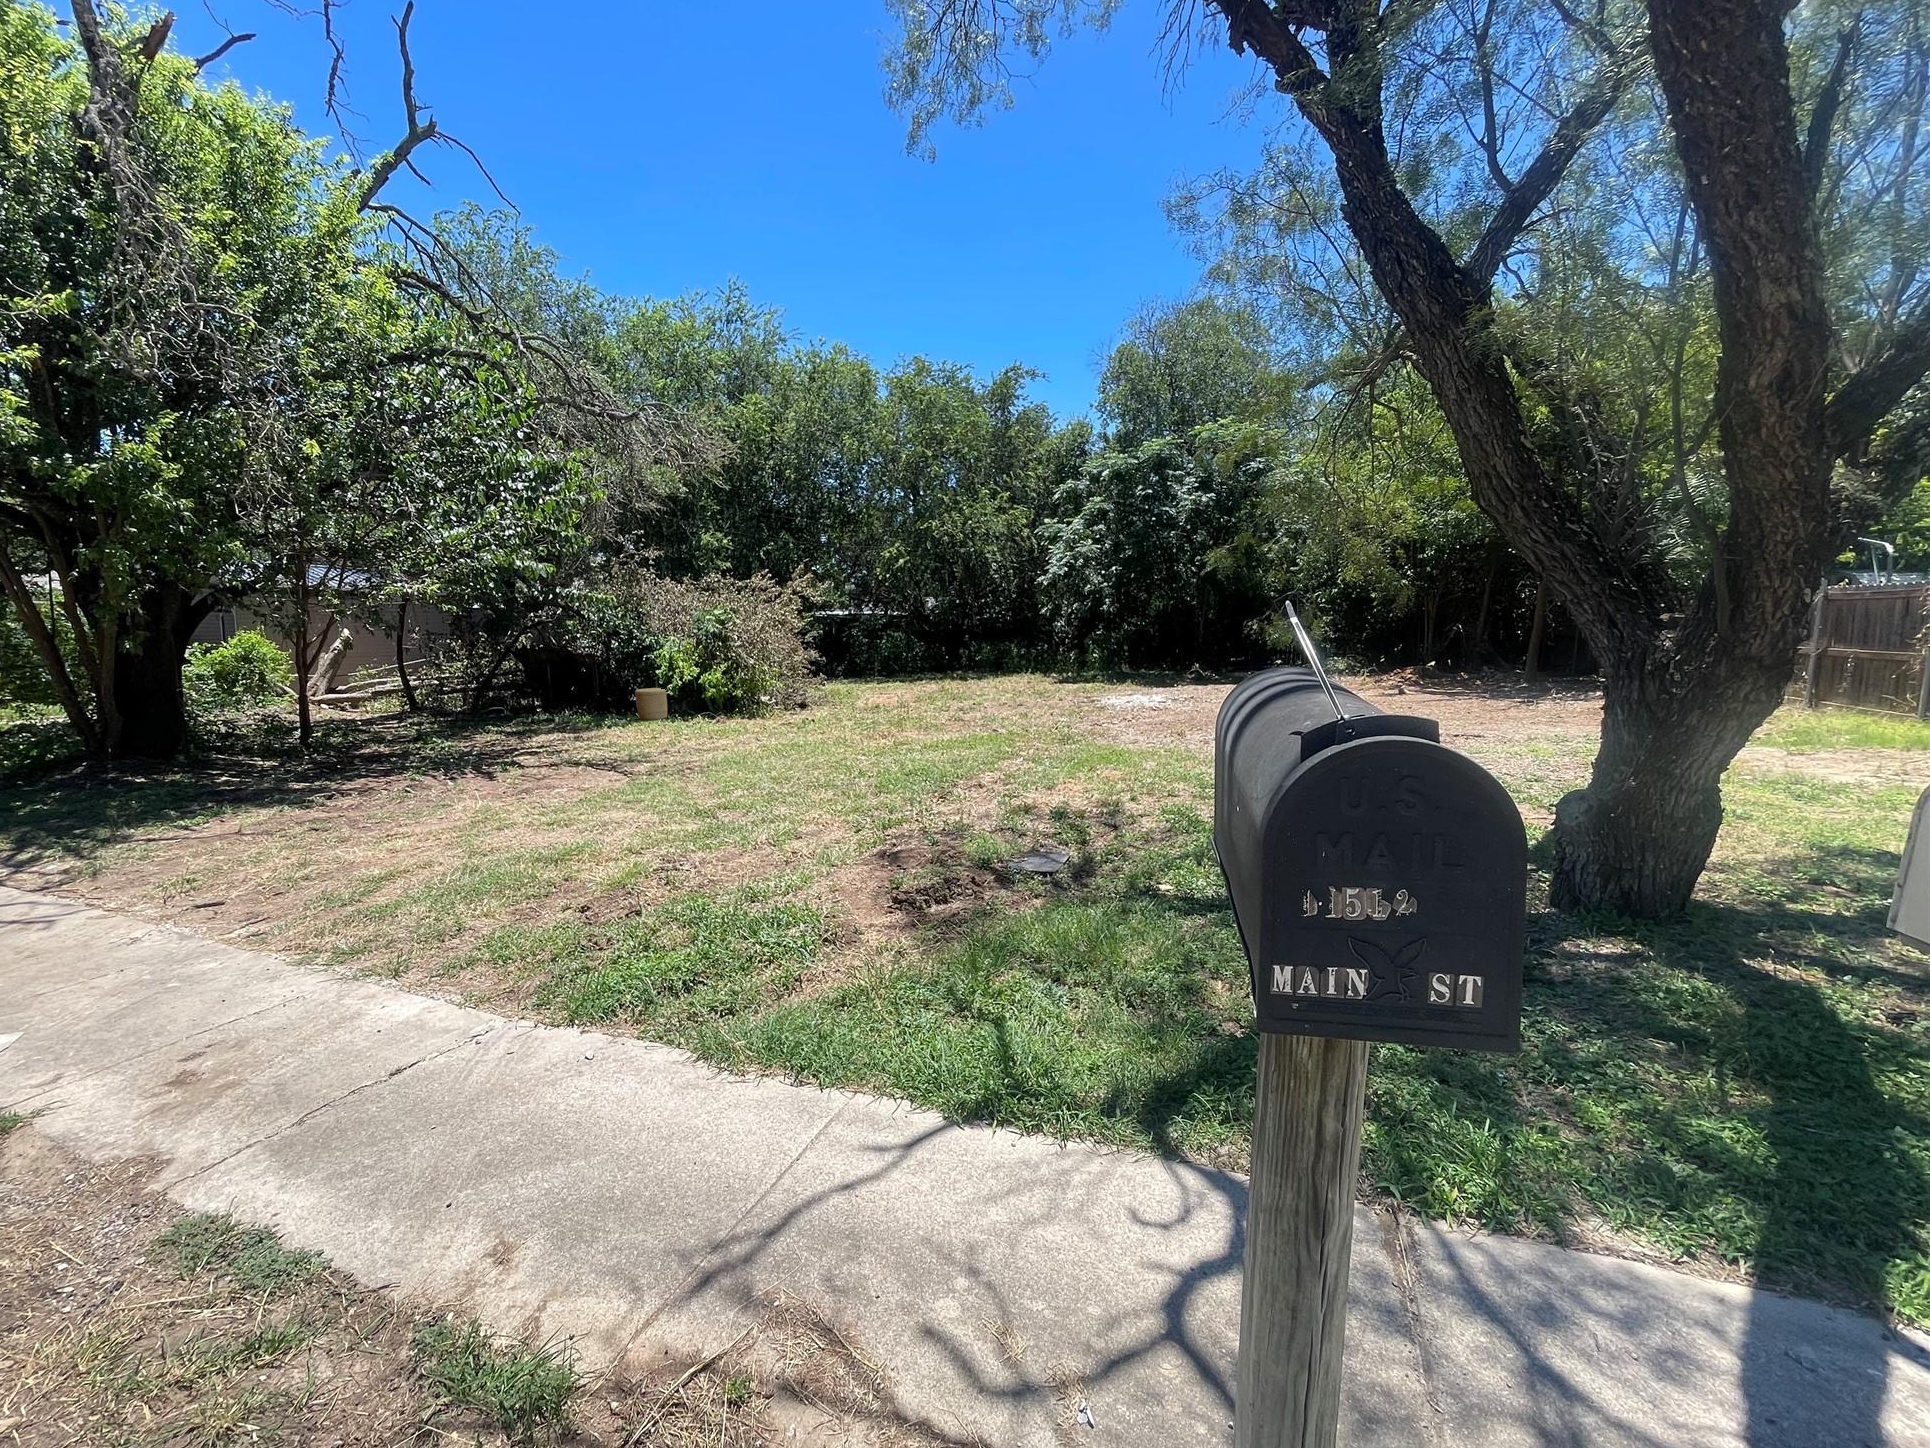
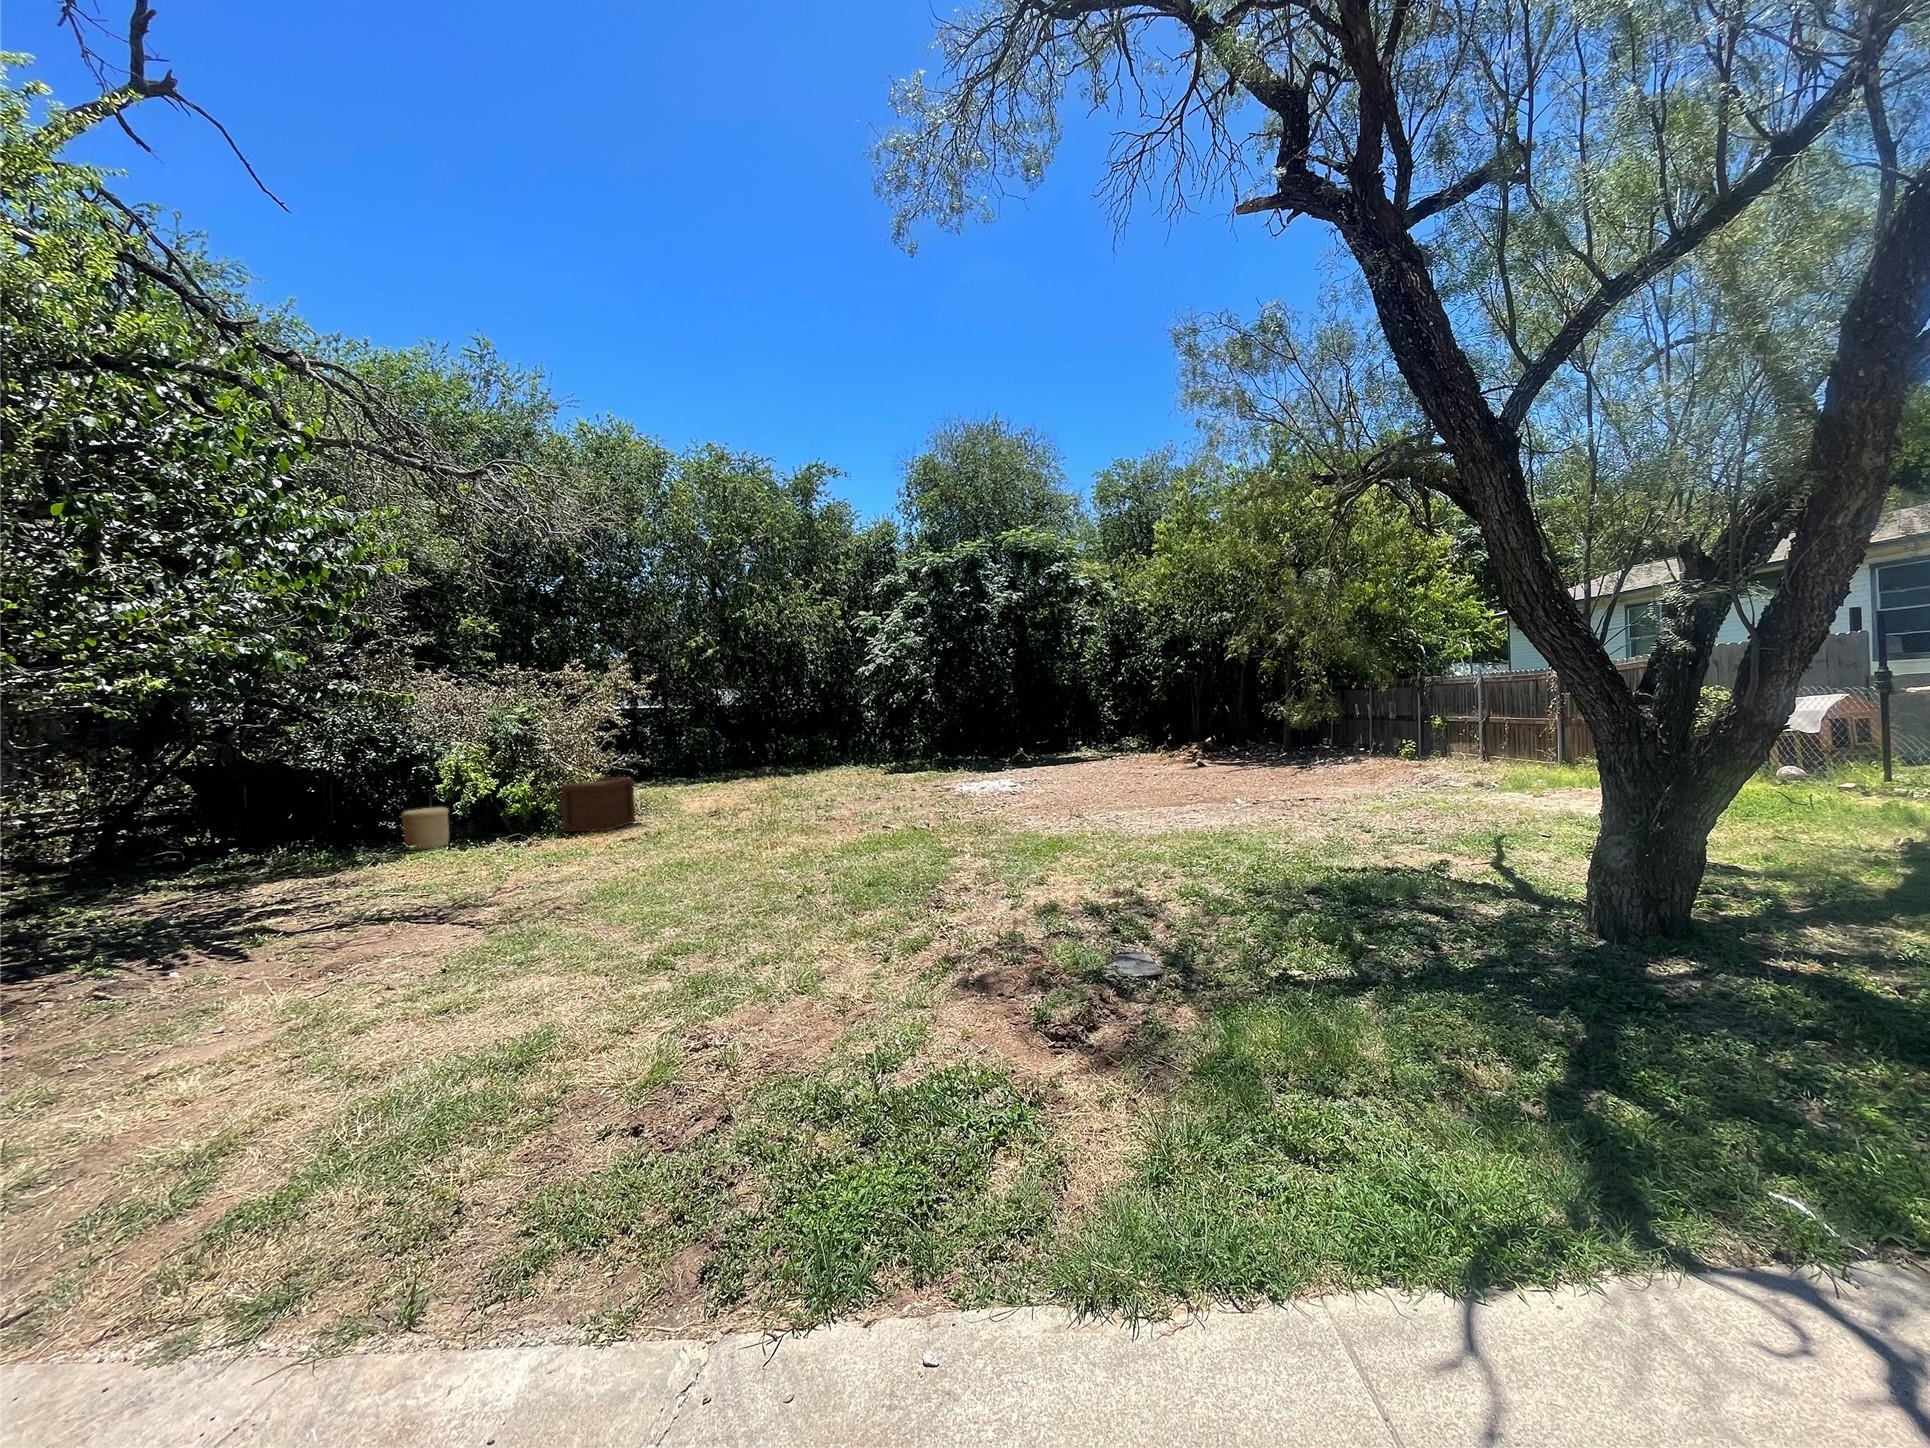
wooden crate: none [745,671,804,717] -> present [561,777,635,832]

